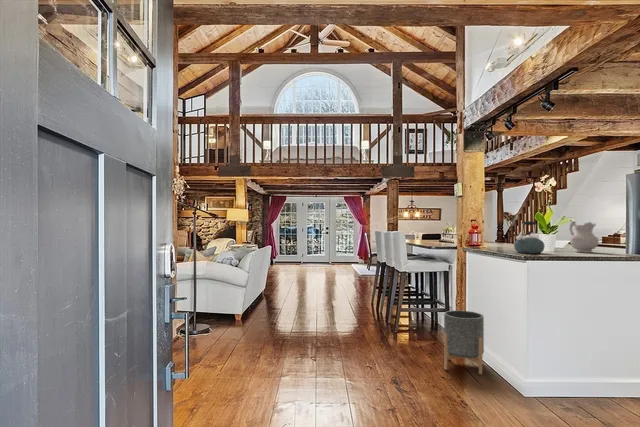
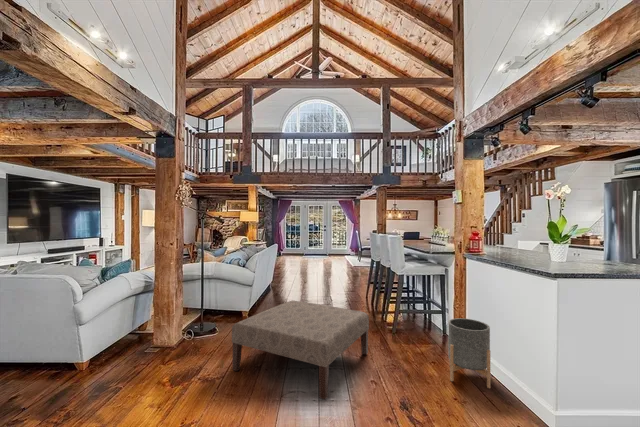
kettle: present [514,221,545,253] -> none [523,232,557,266]
ceramic pitcher: present [569,222,599,253] -> none [573,231,607,264]
ottoman: none [228,298,367,381] -> present [232,300,369,400]

